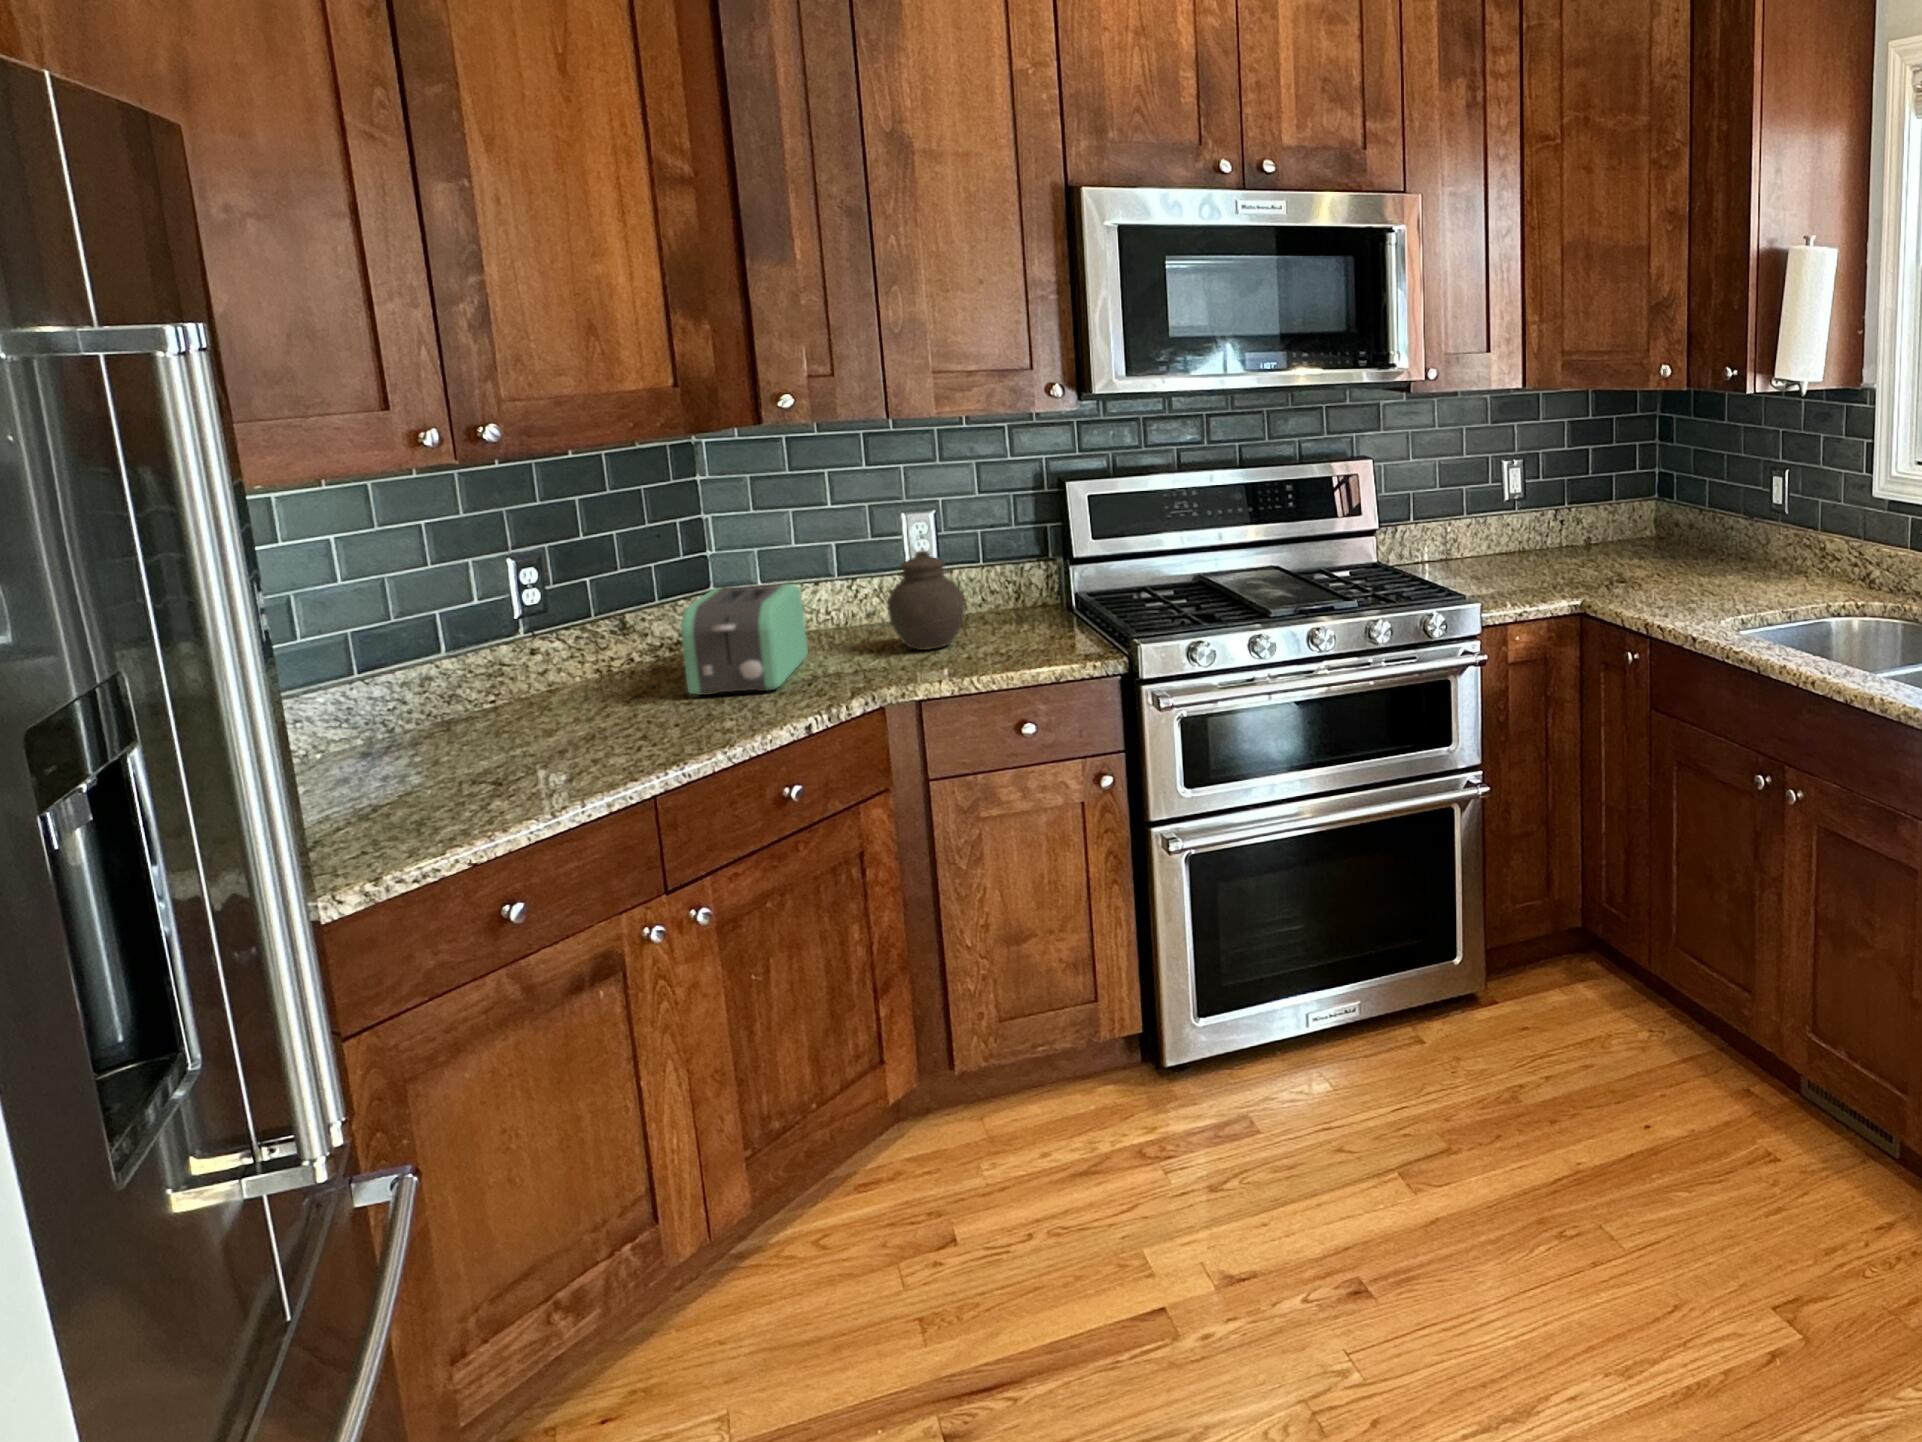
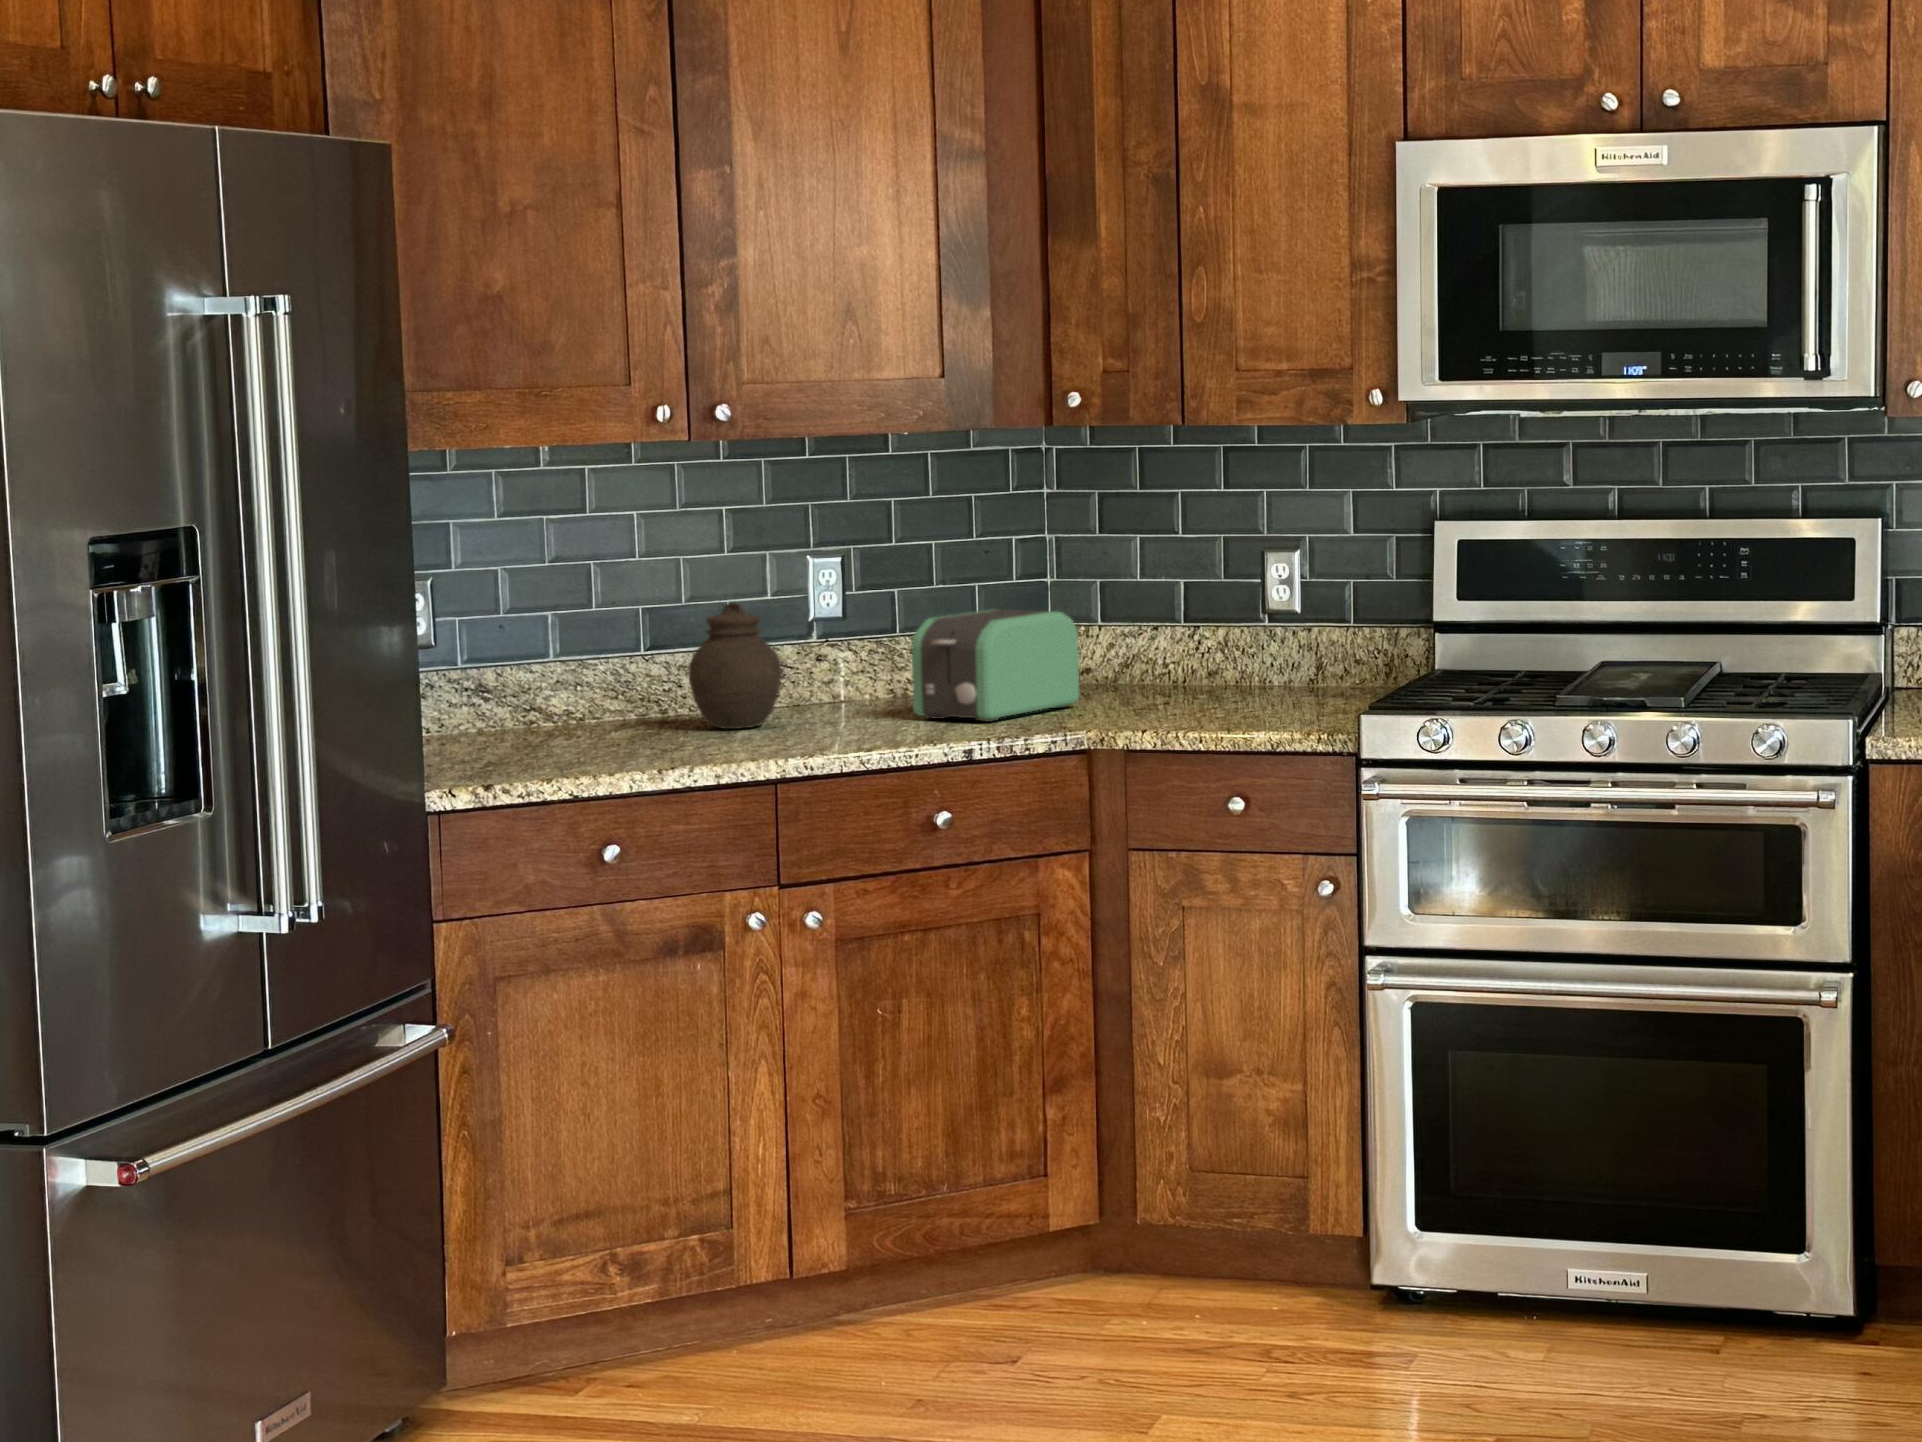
jar: present [887,551,965,650] -> present [689,602,782,729]

